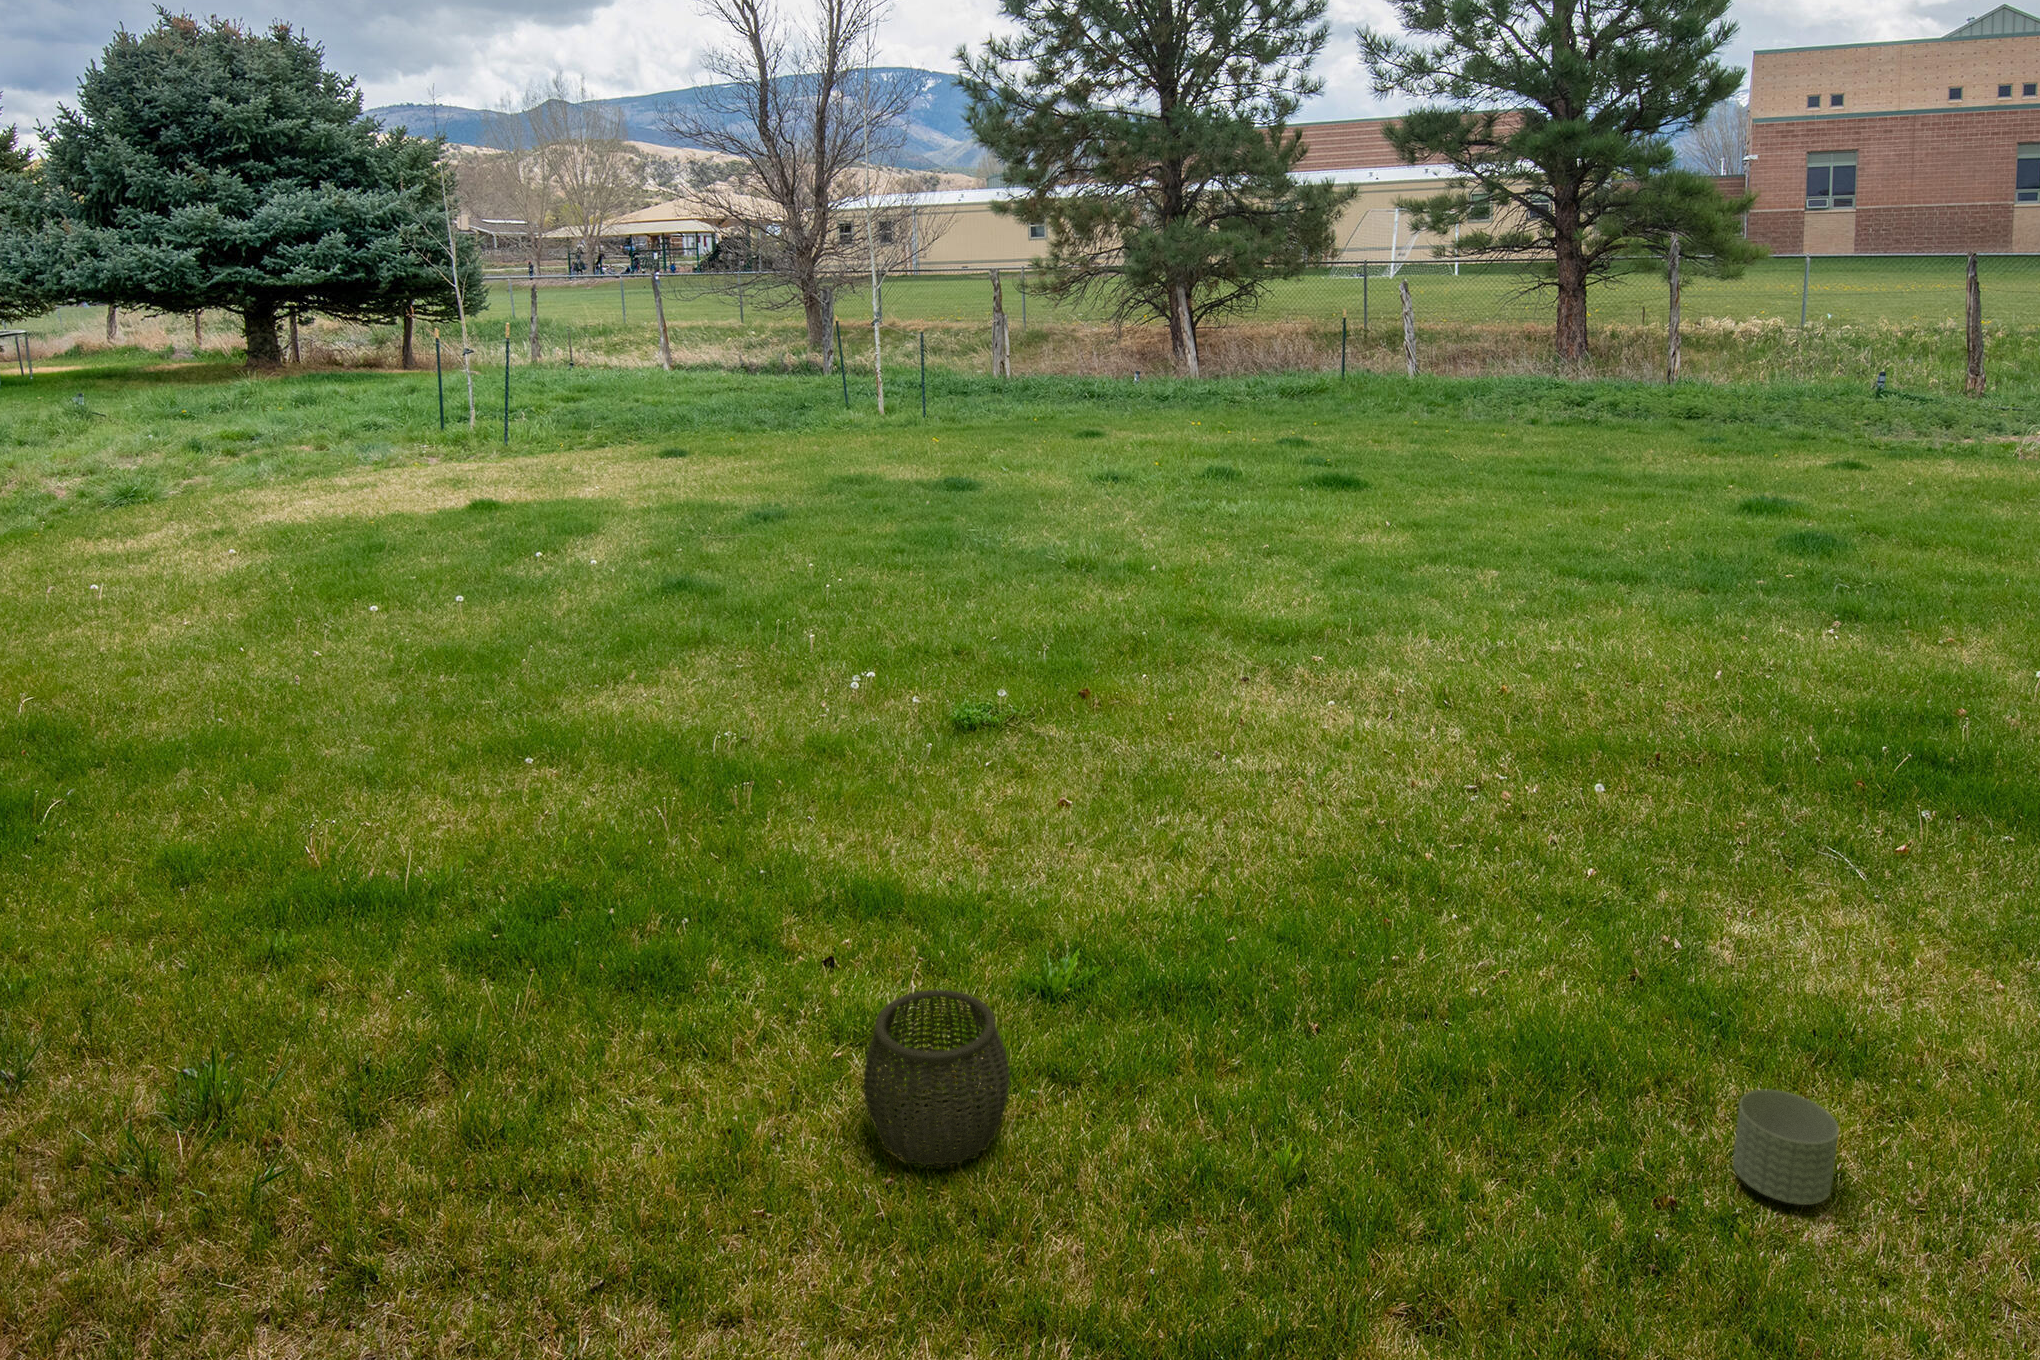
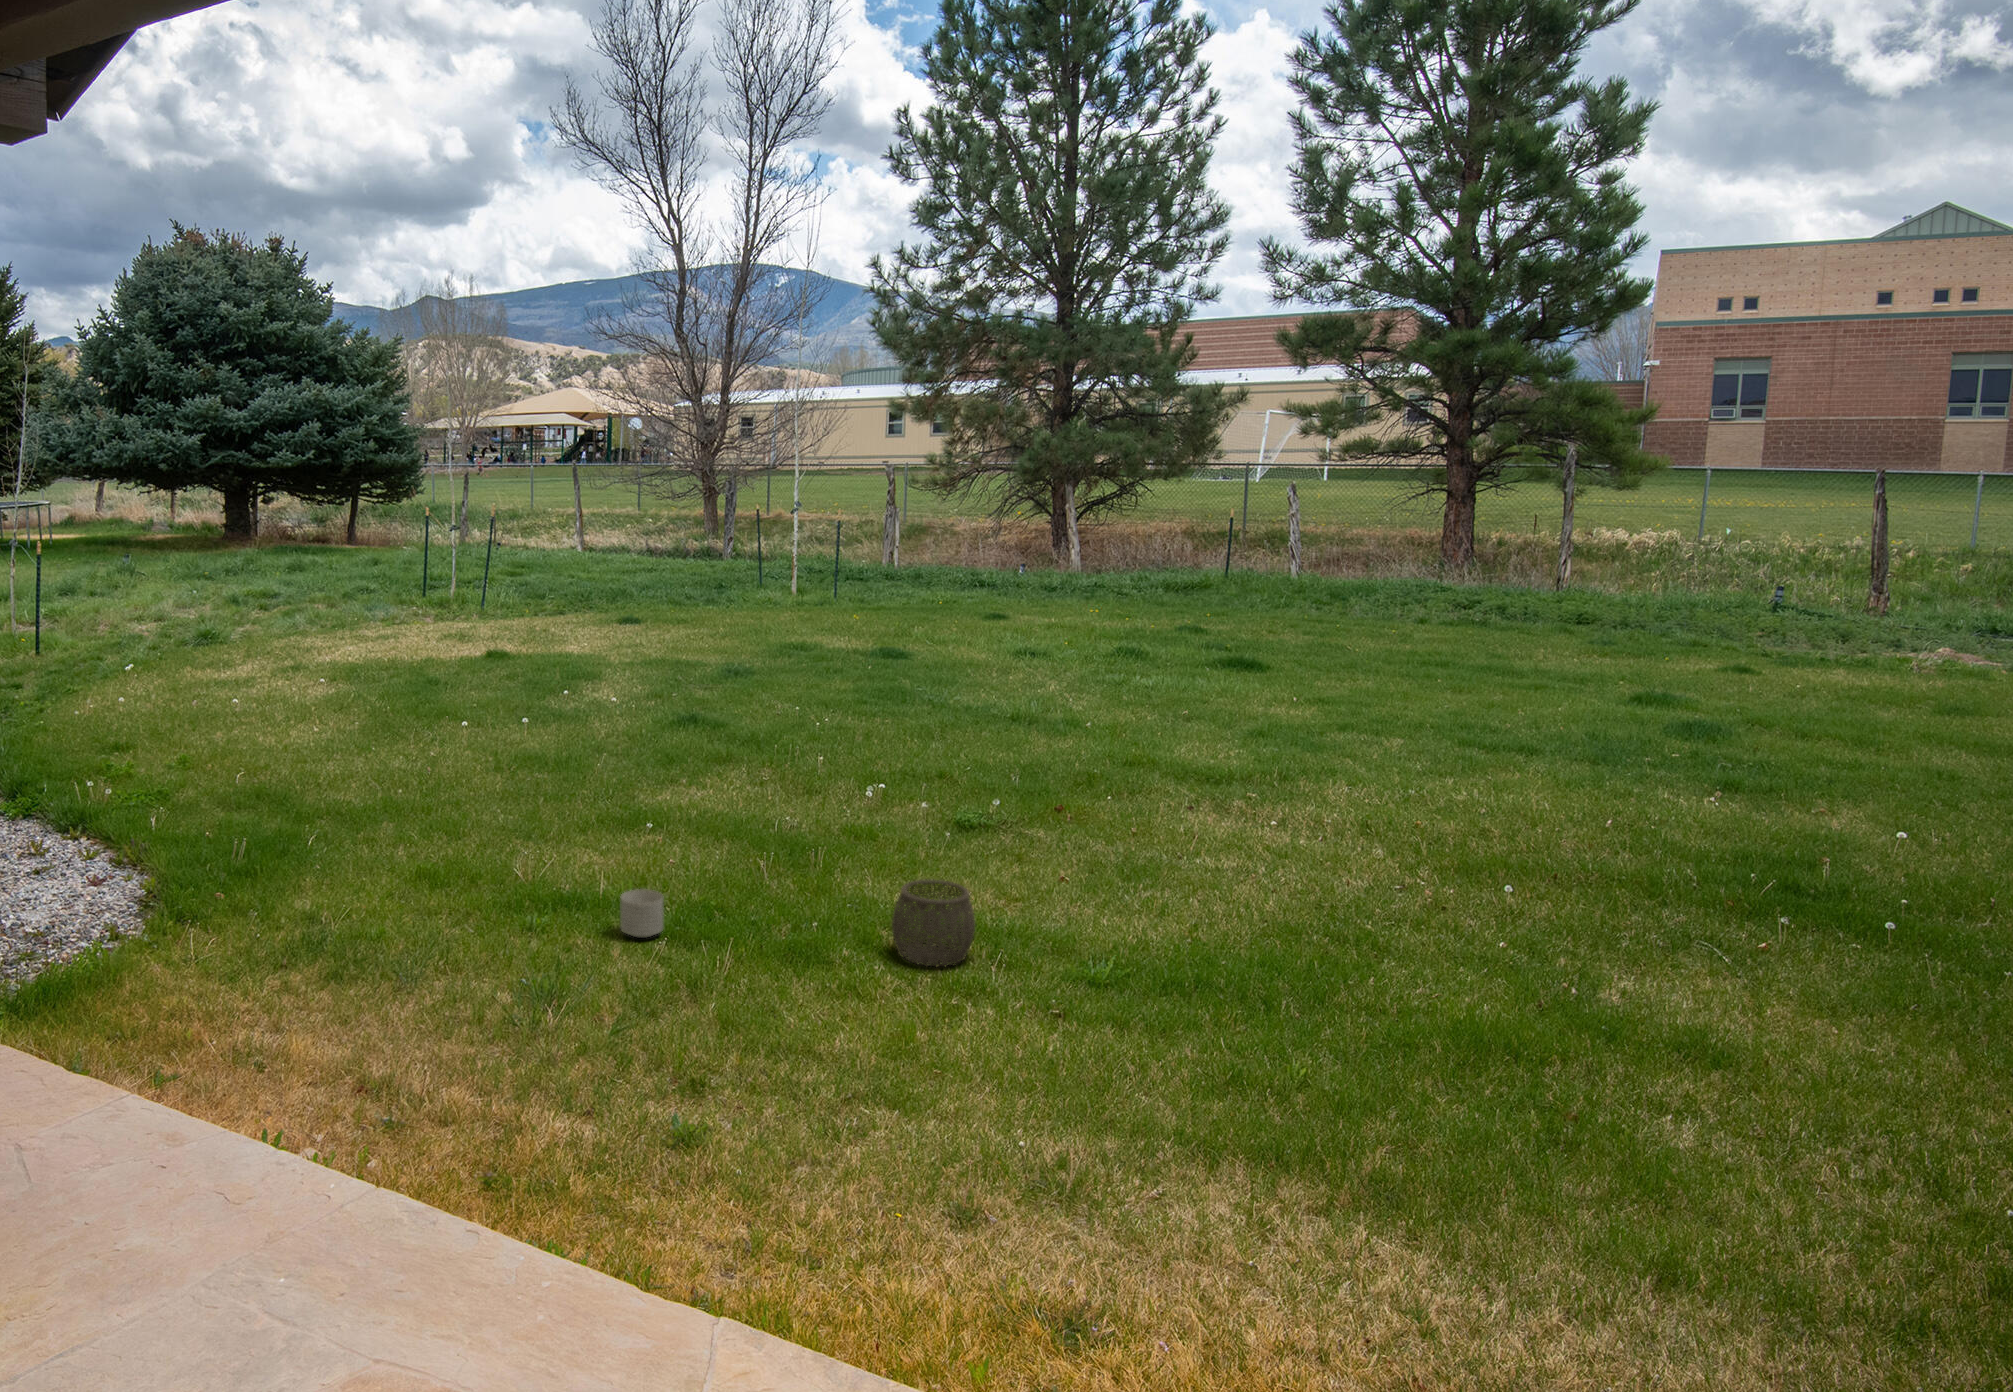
planter: present [1733,1090,1839,1205] -> present [621,889,663,938]

